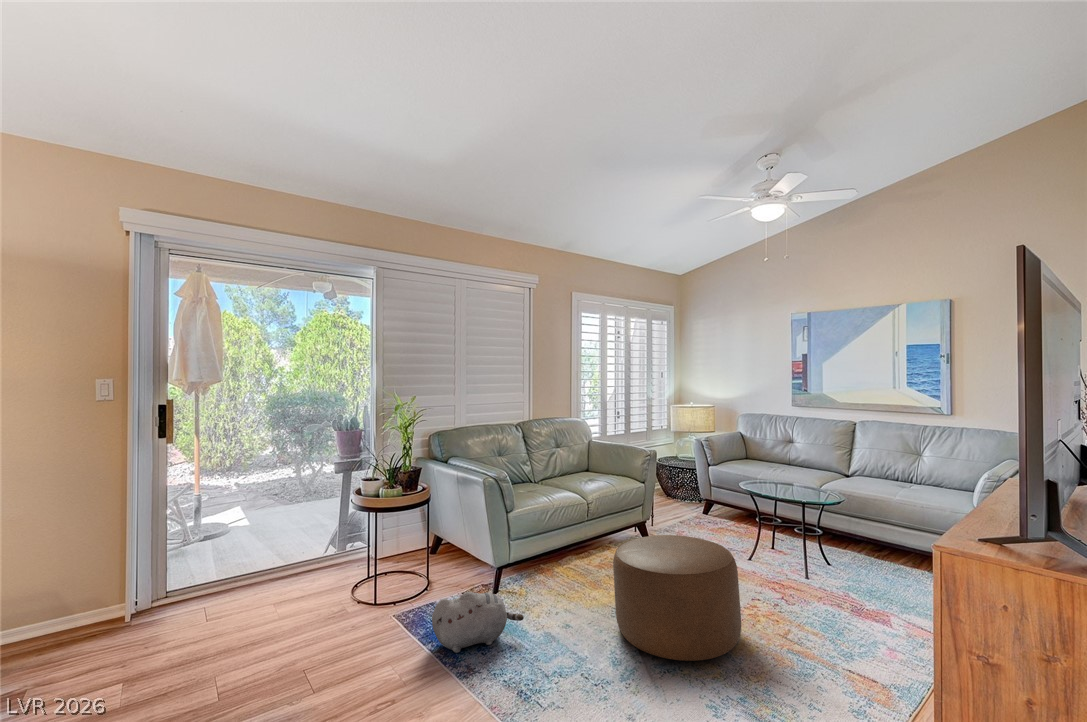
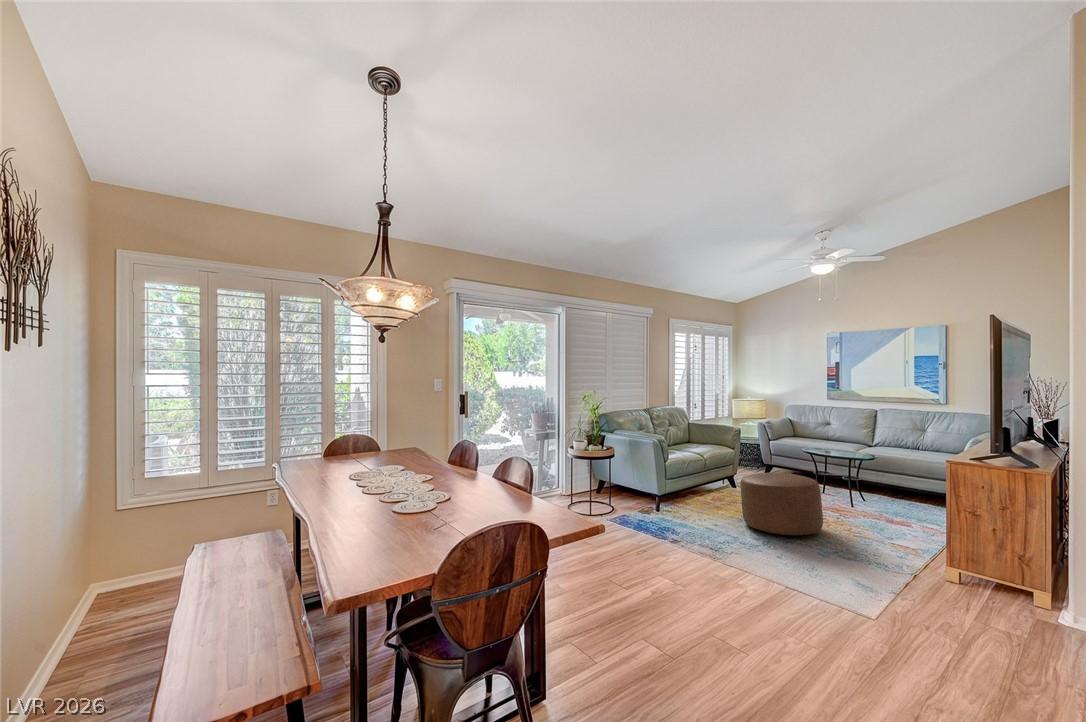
plush toy: present [432,592,524,653] -> none [641,500,691,533]

